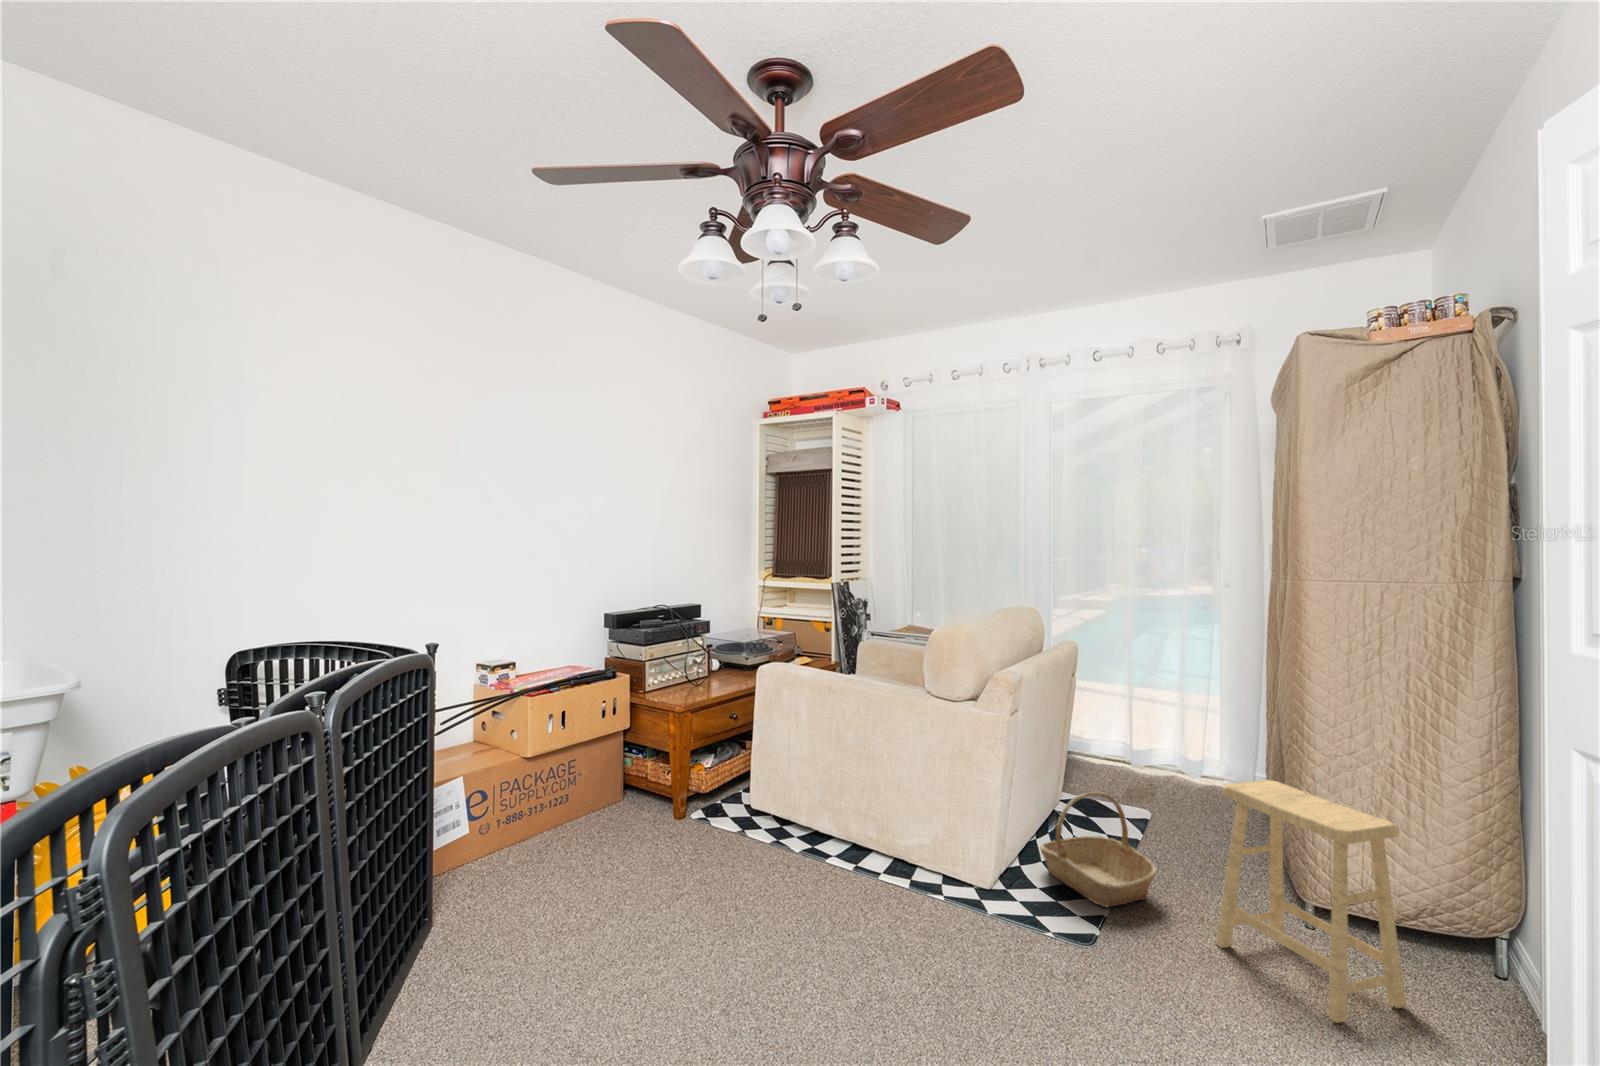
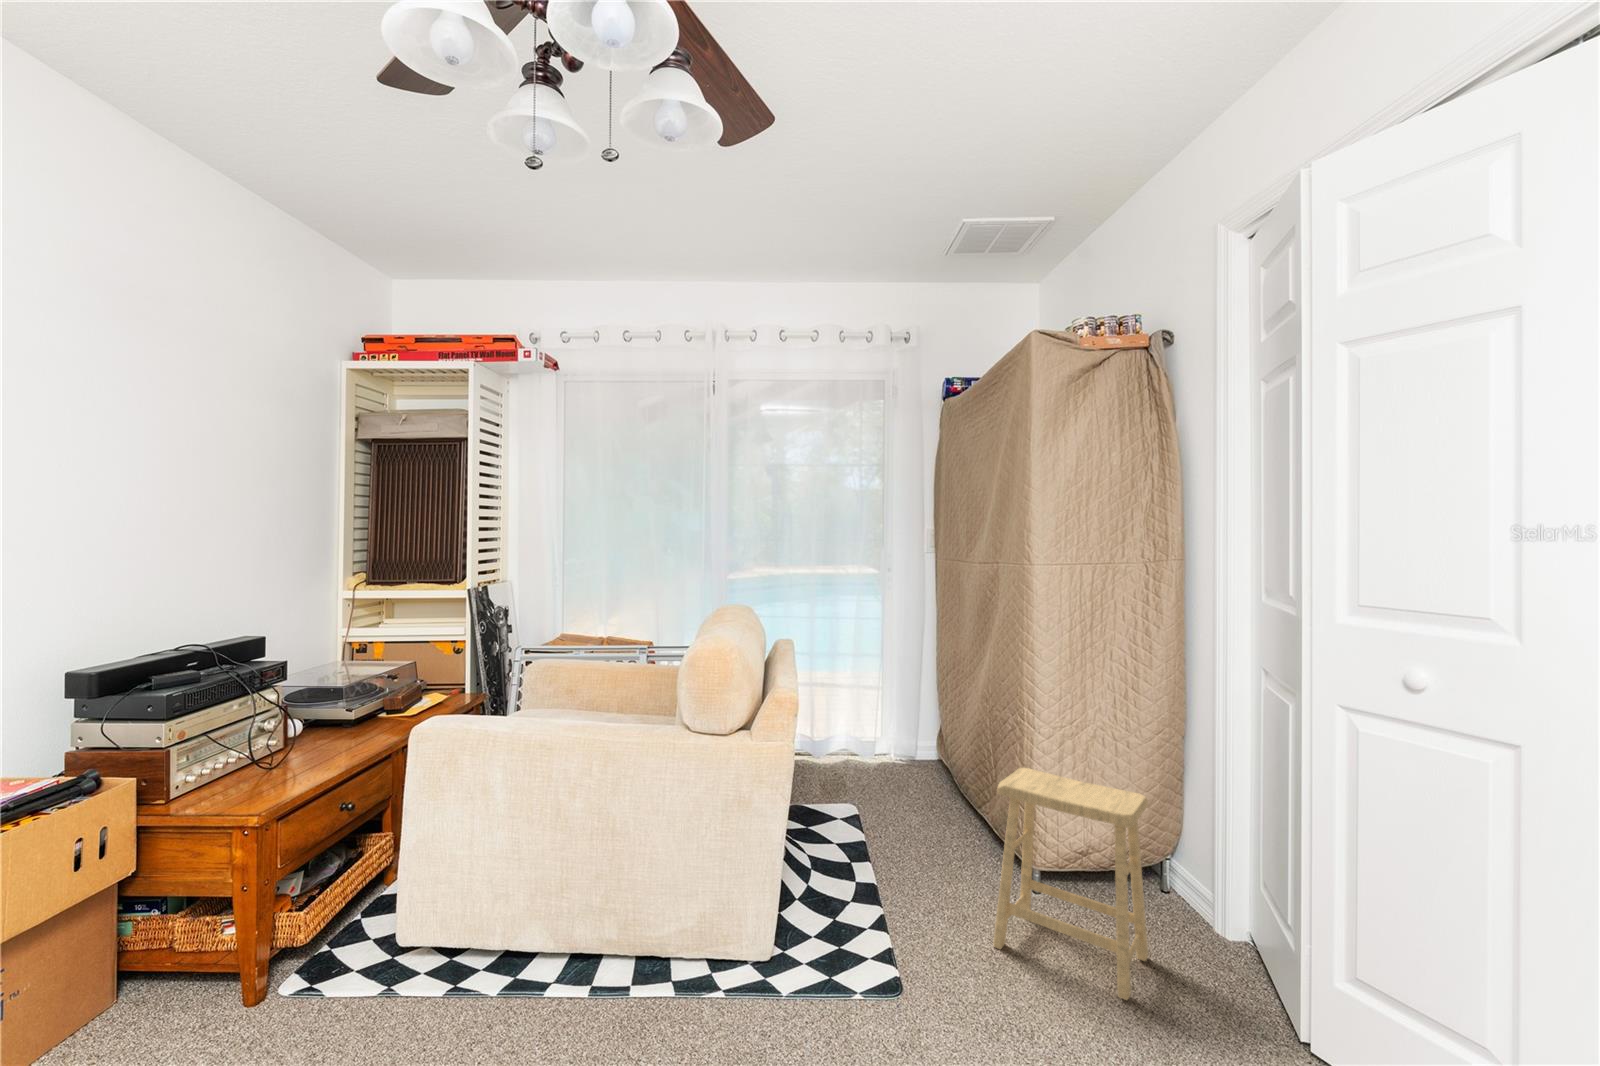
basket: present [1040,792,1157,907] -> none [799,809,922,940]

